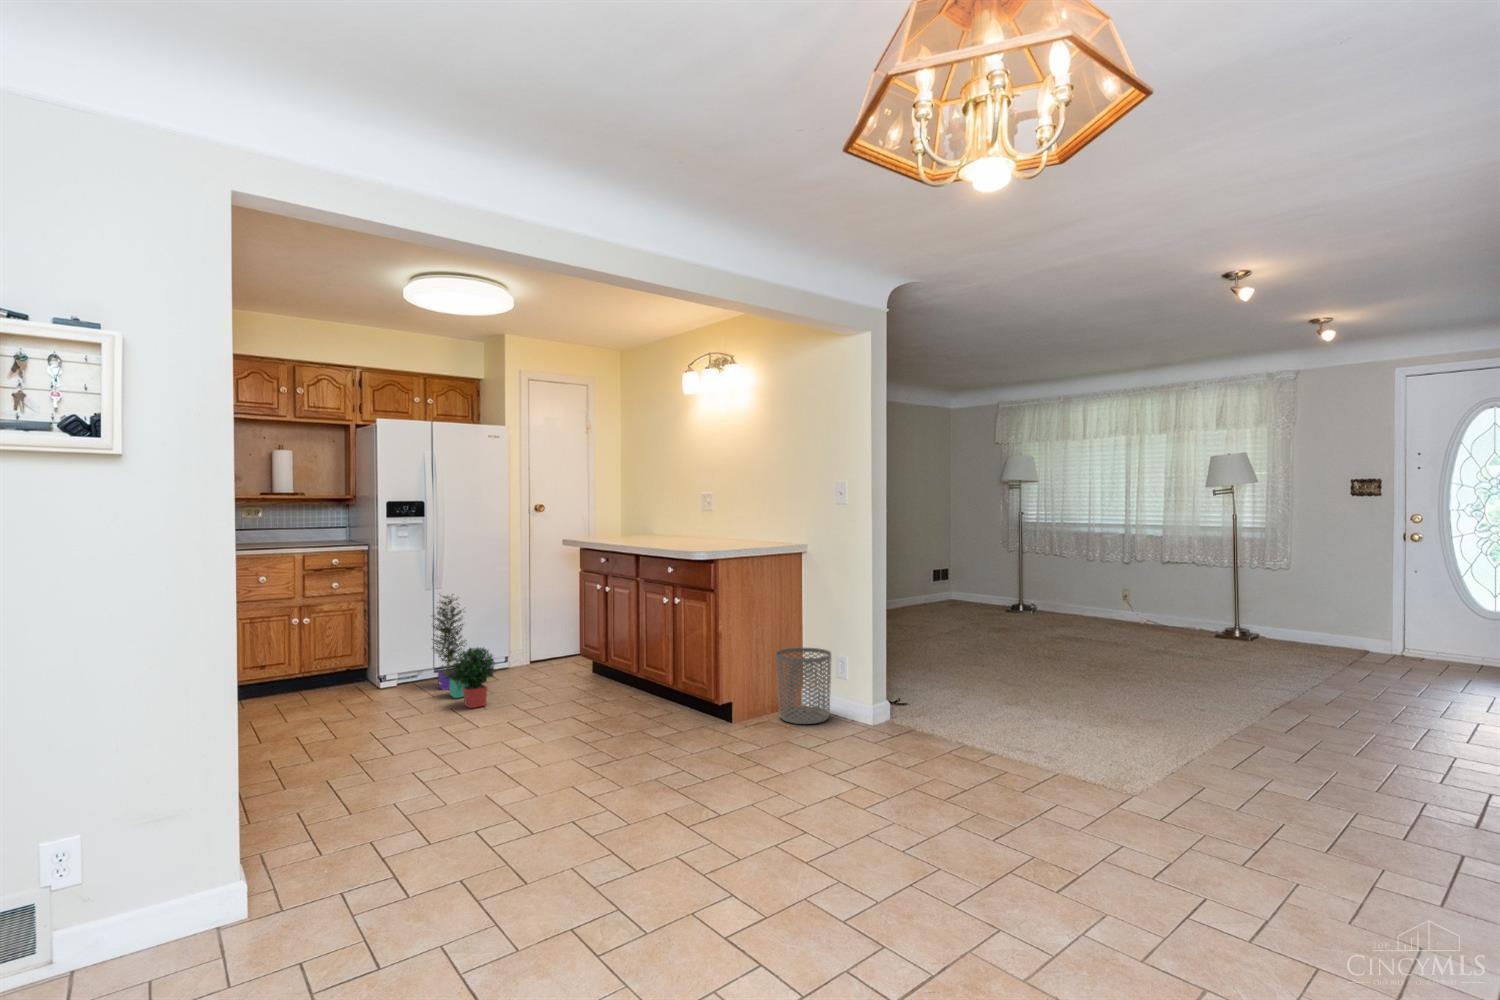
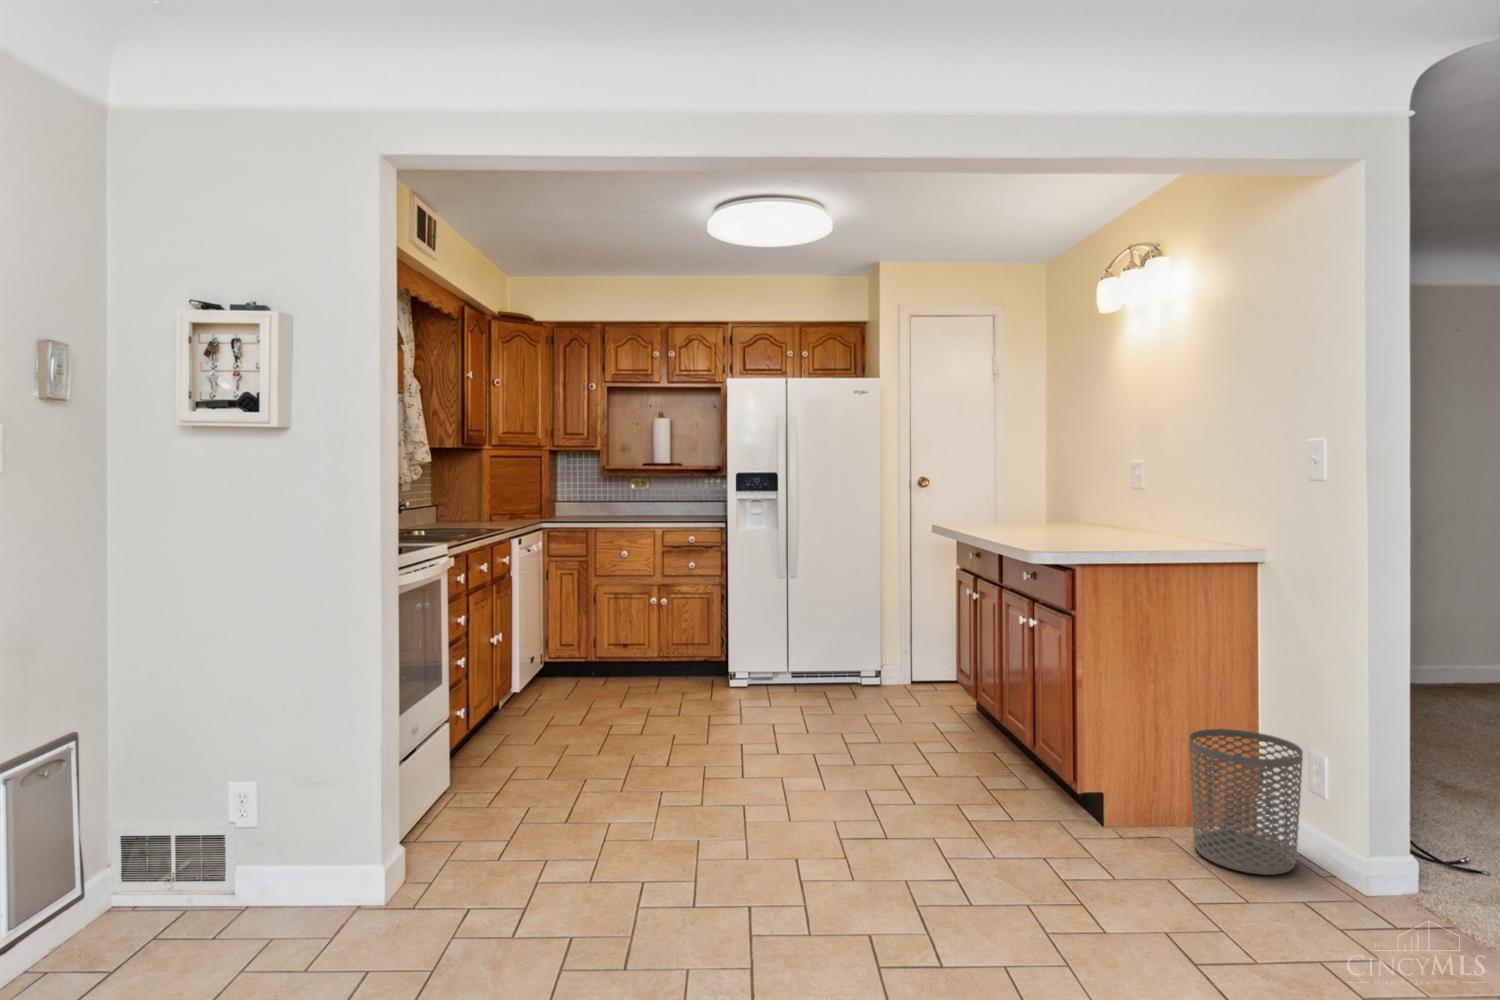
potted plant: present [432,596,495,708] -> none [773,581,825,725]

